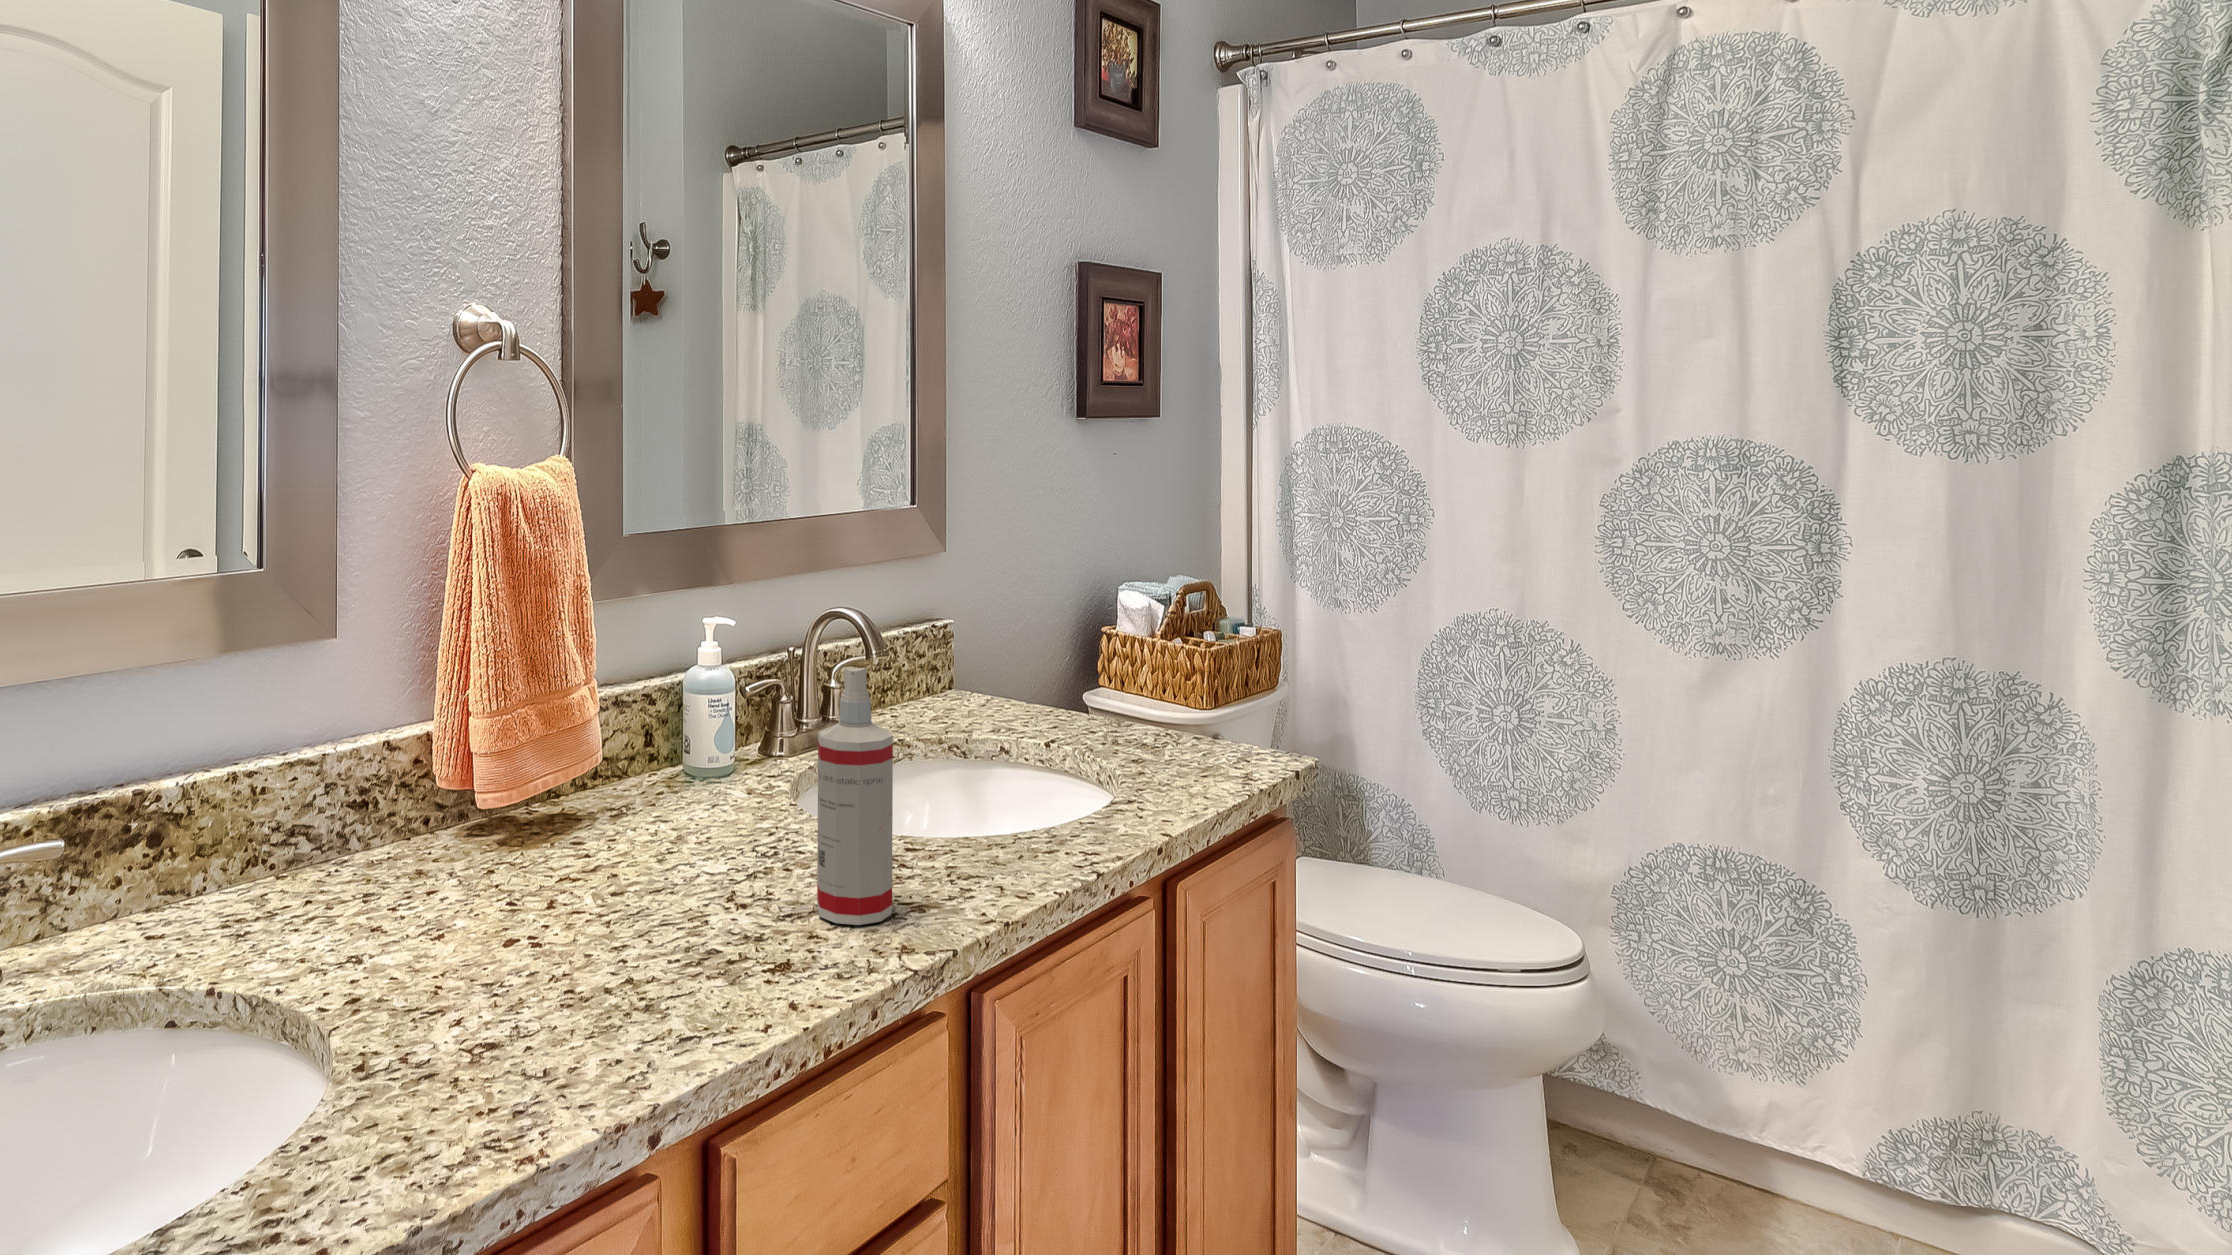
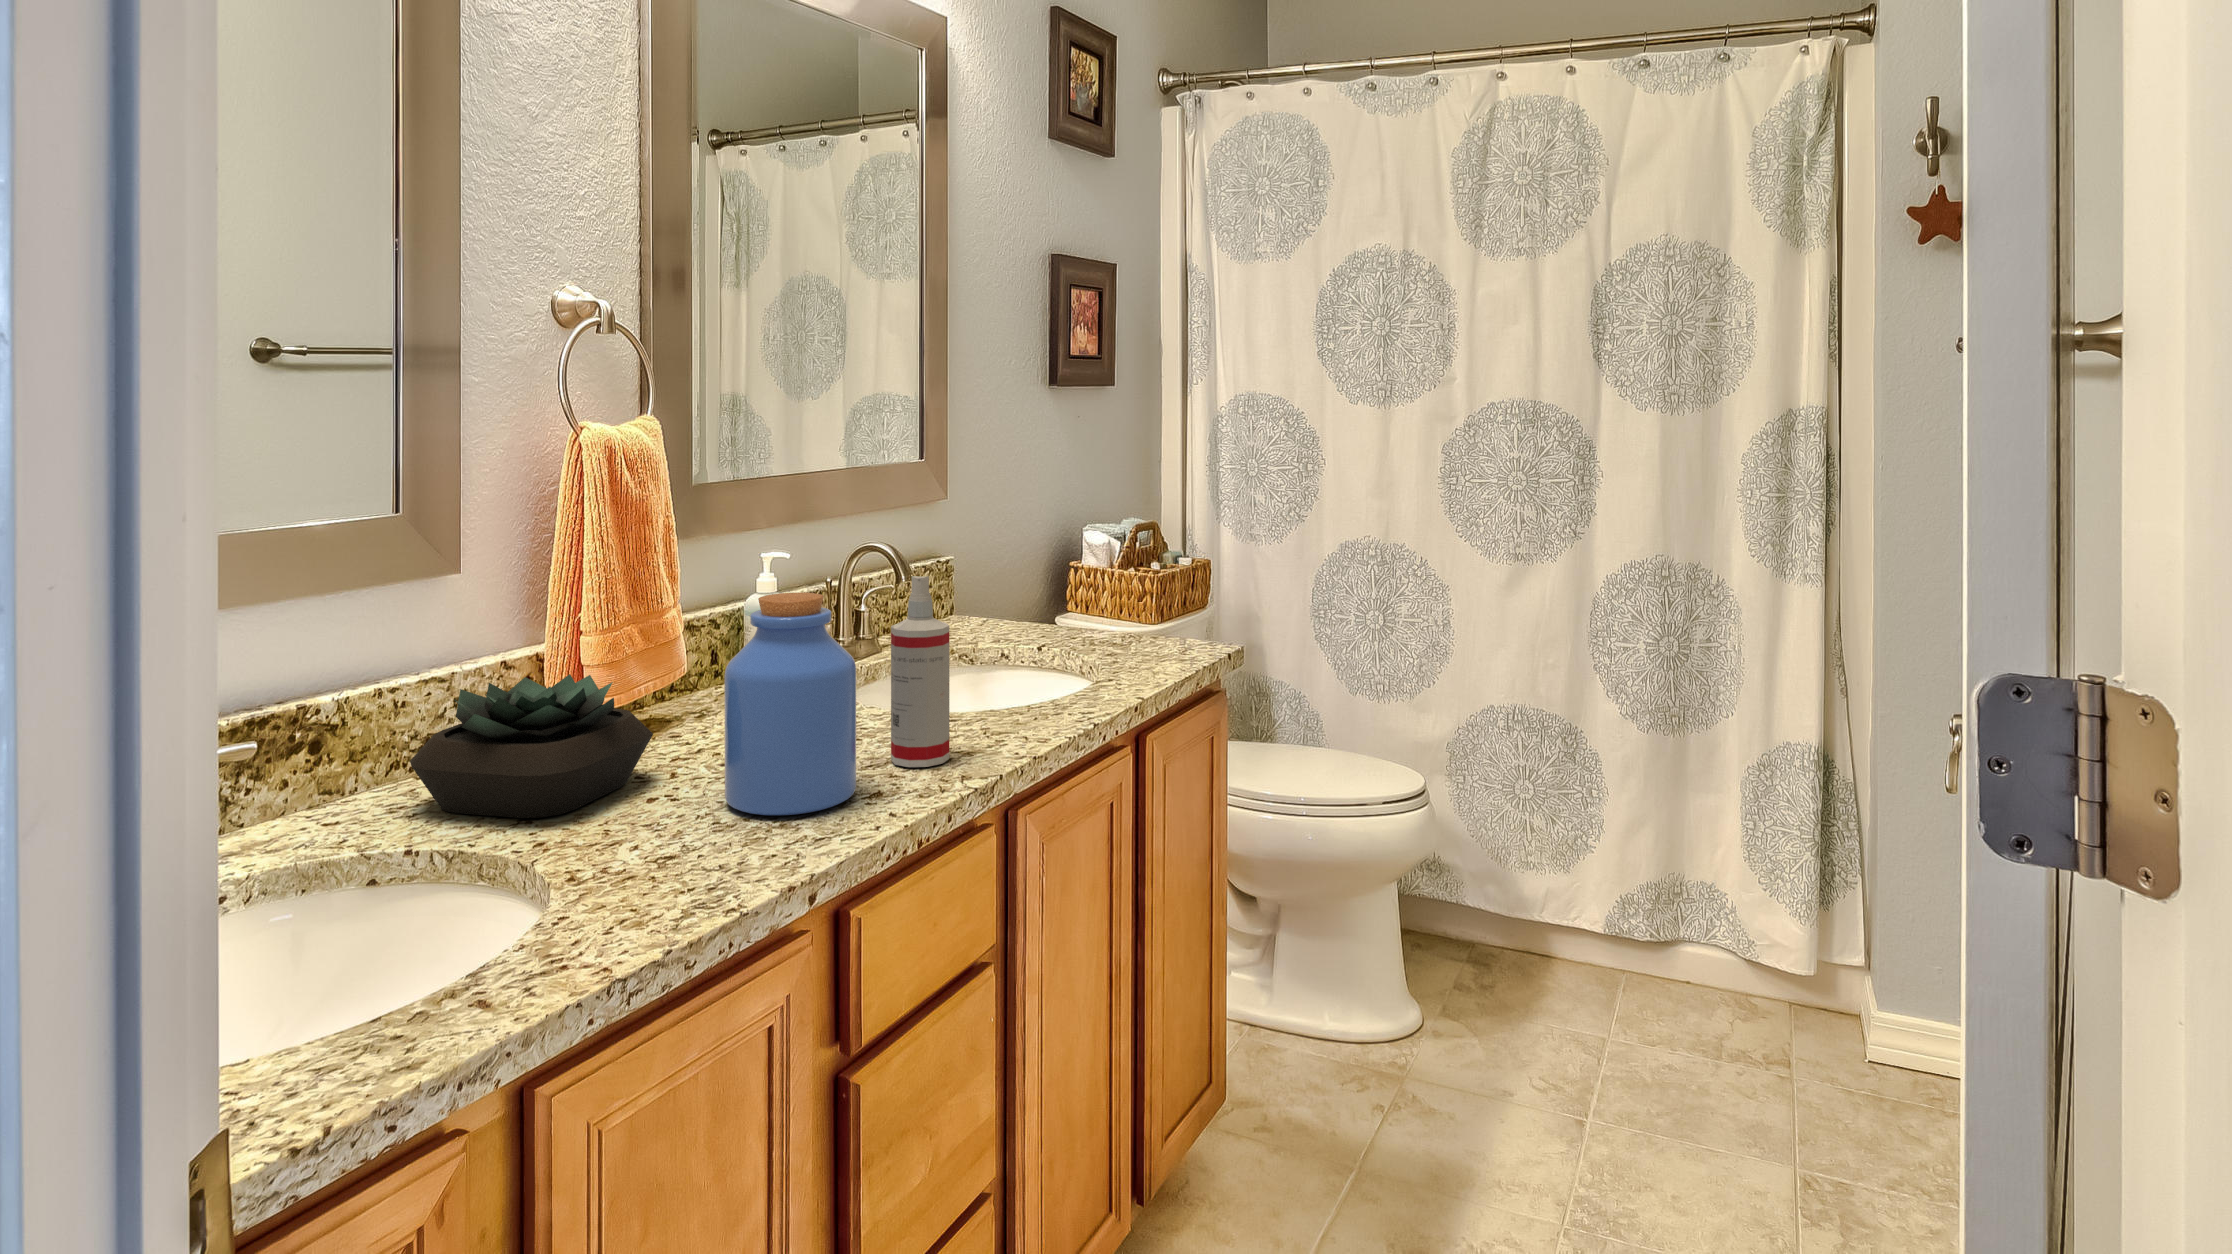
jar: none [588,687,757,991] -> present [725,592,856,816]
succulent plant: none [239,767,525,958] -> present [410,674,653,818]

